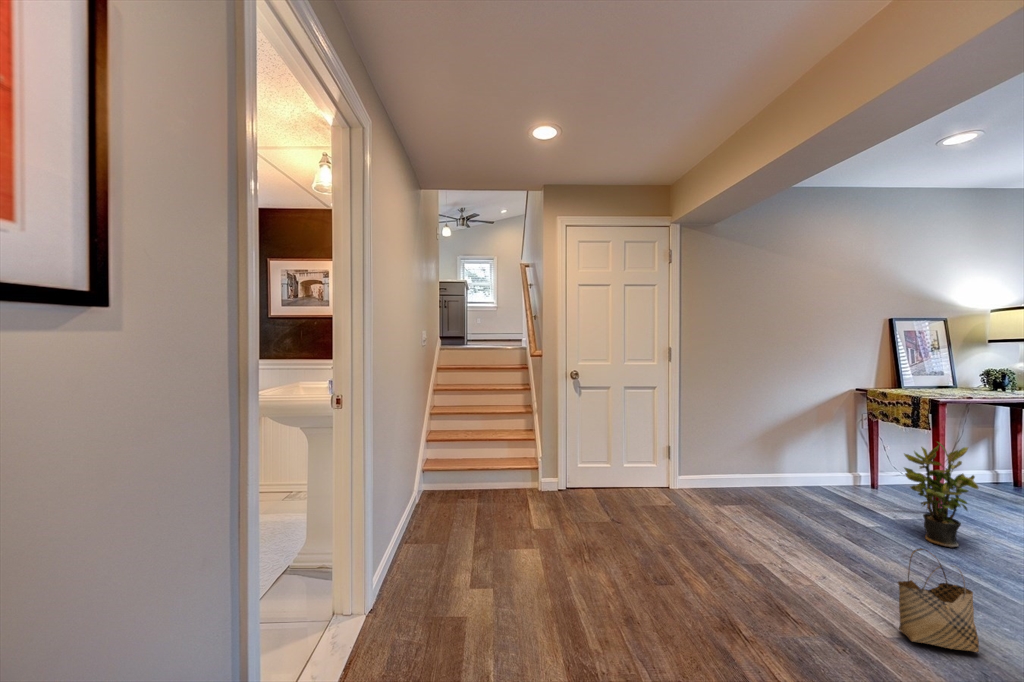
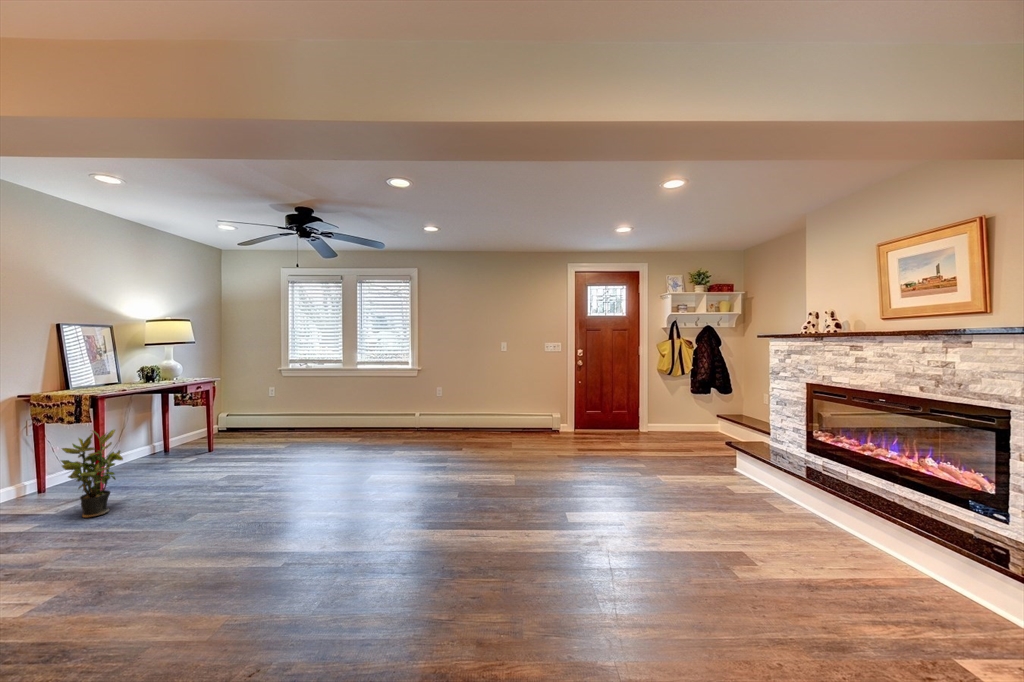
woven basket: present [898,548,979,652] -> none [33,519,101,600]

